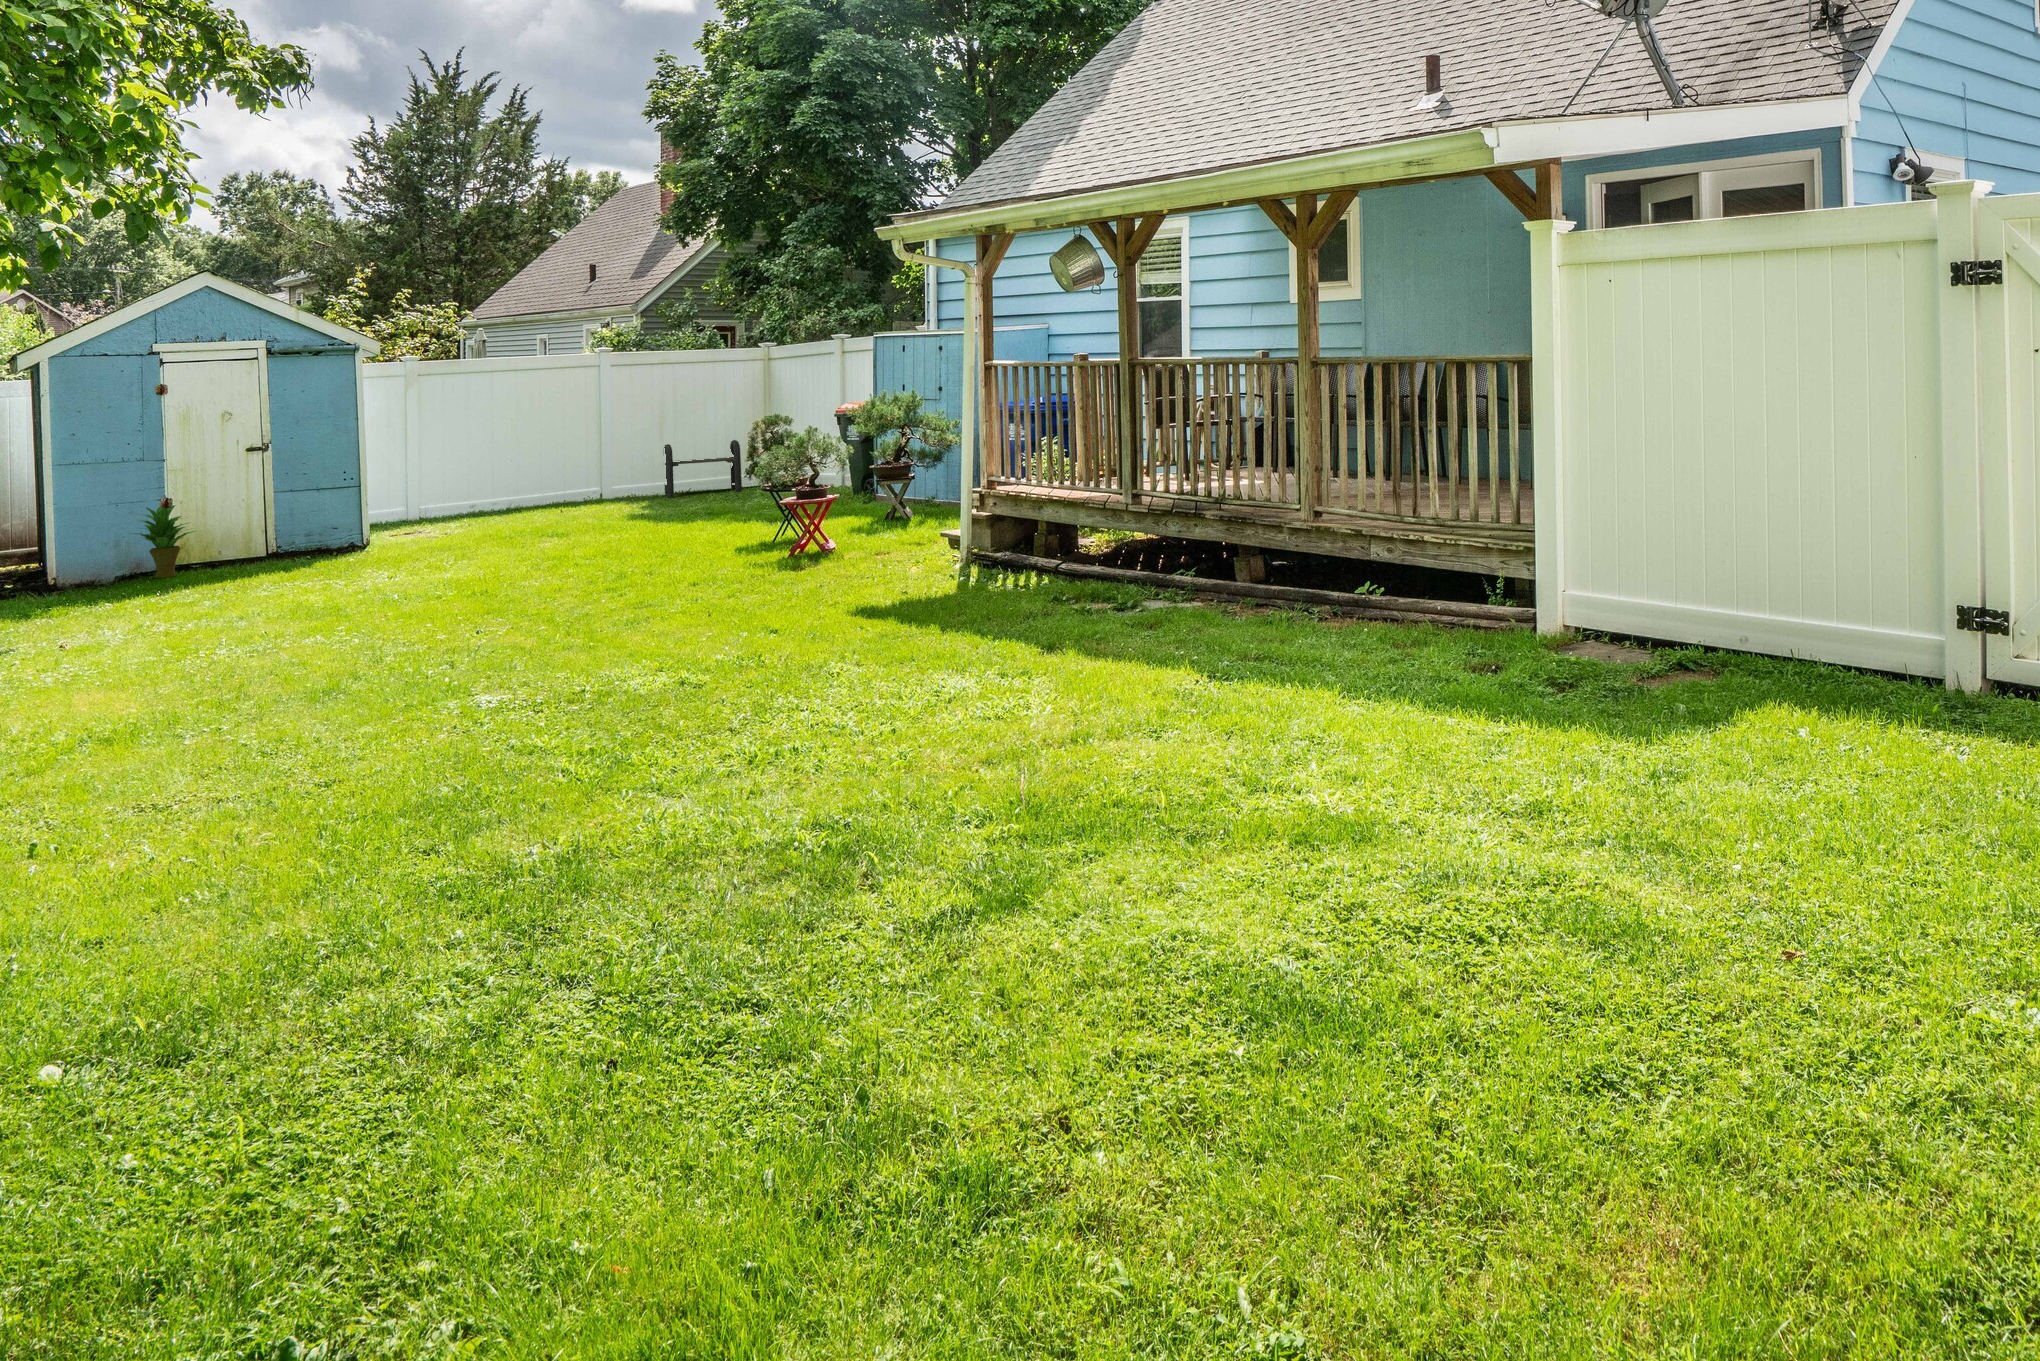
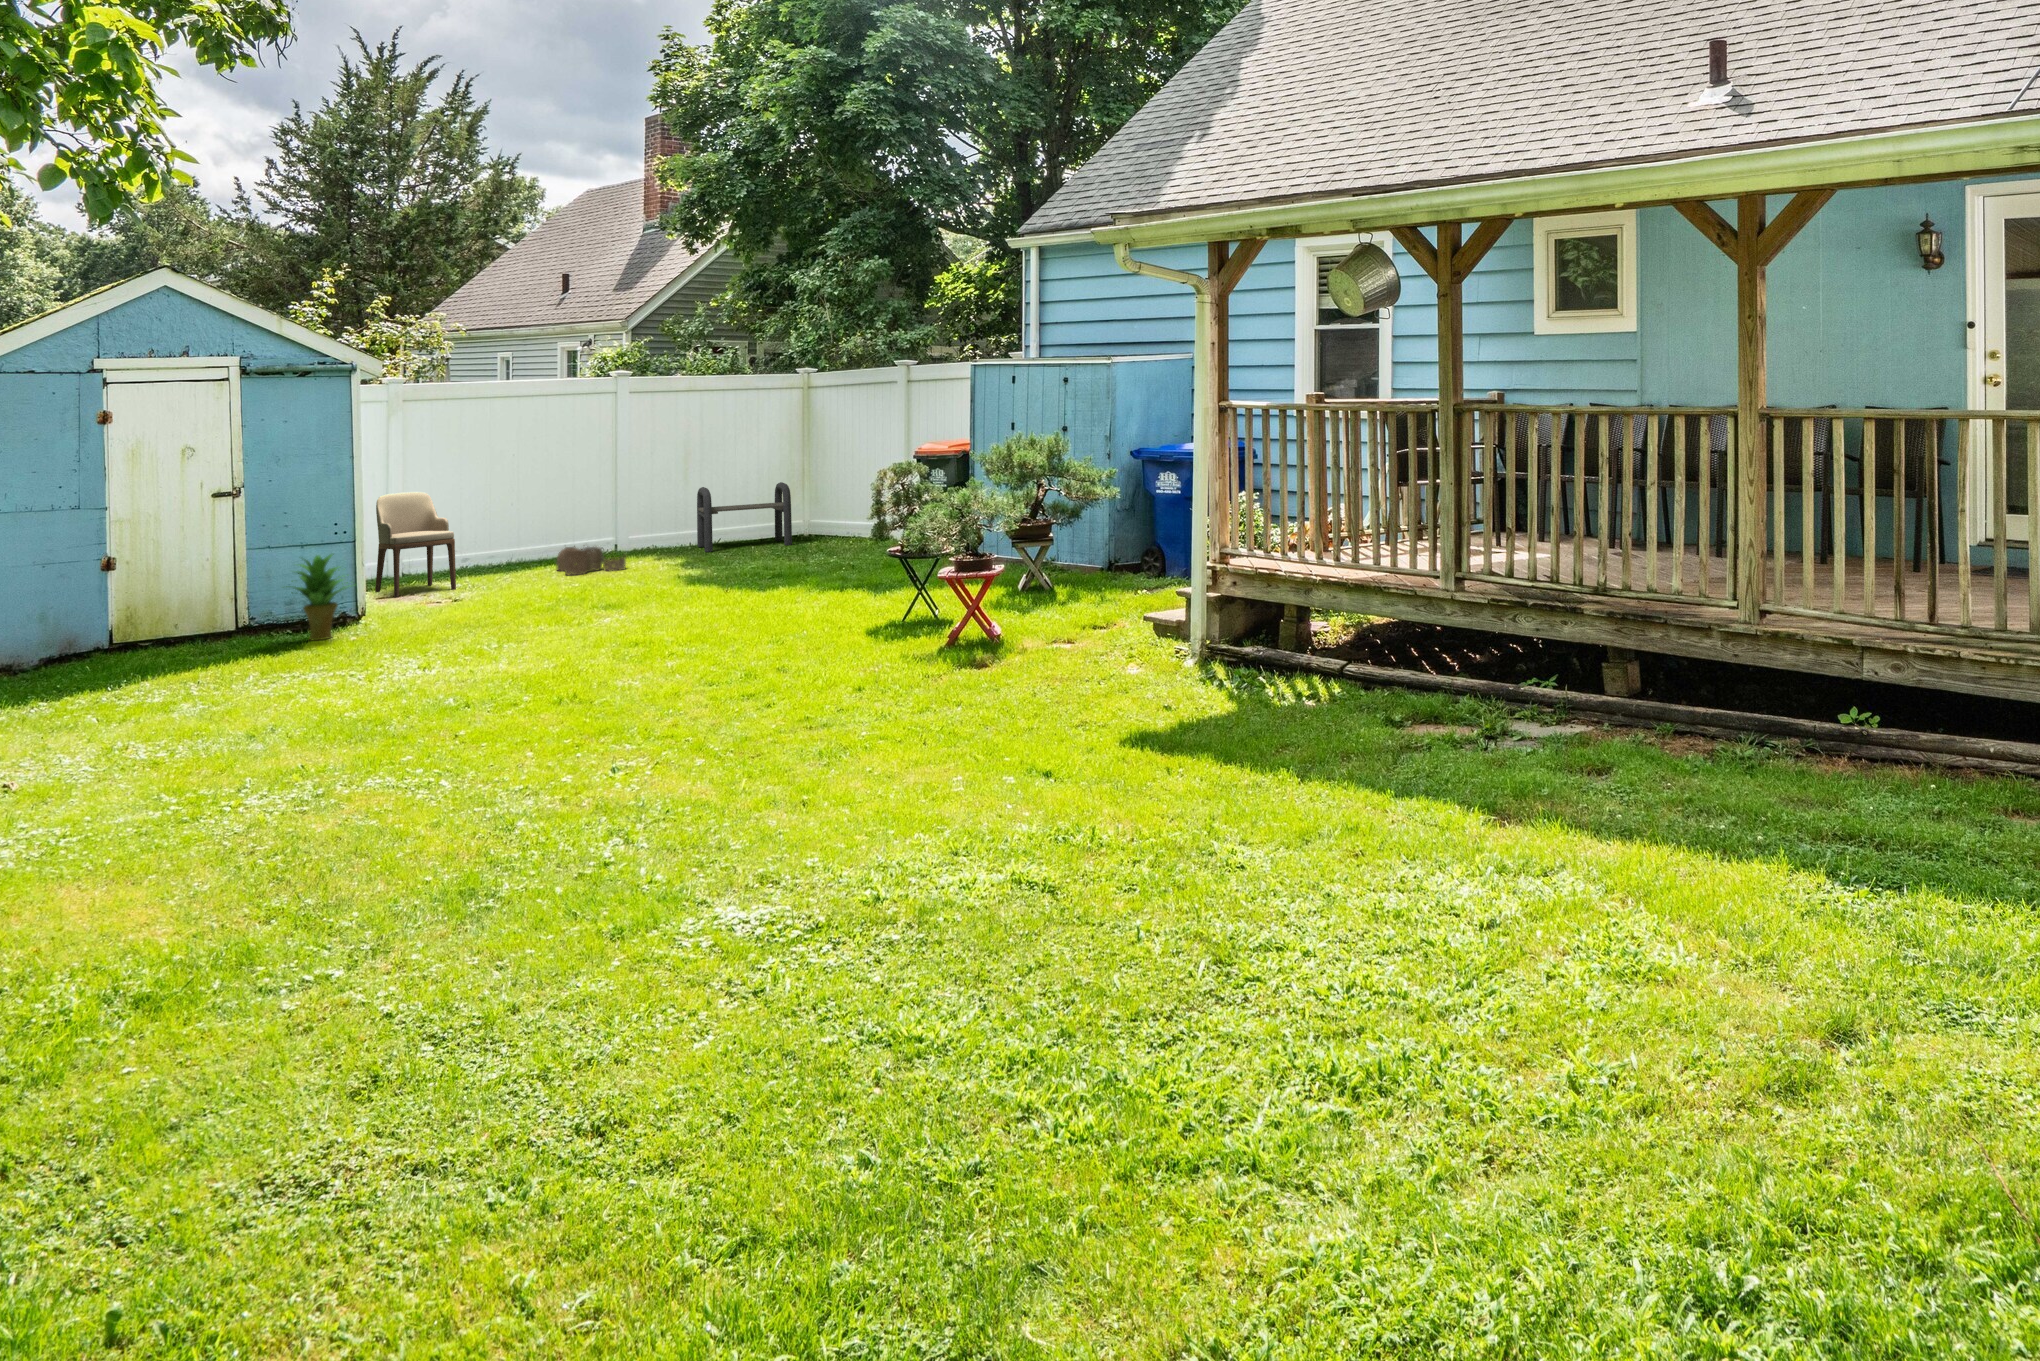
armchair: none [390,446,453,530] -> present [375,492,456,598]
woven basket: none [540,489,595,514] -> present [556,546,626,575]
potted plant: present [132,505,195,578] -> present [286,554,346,640]

